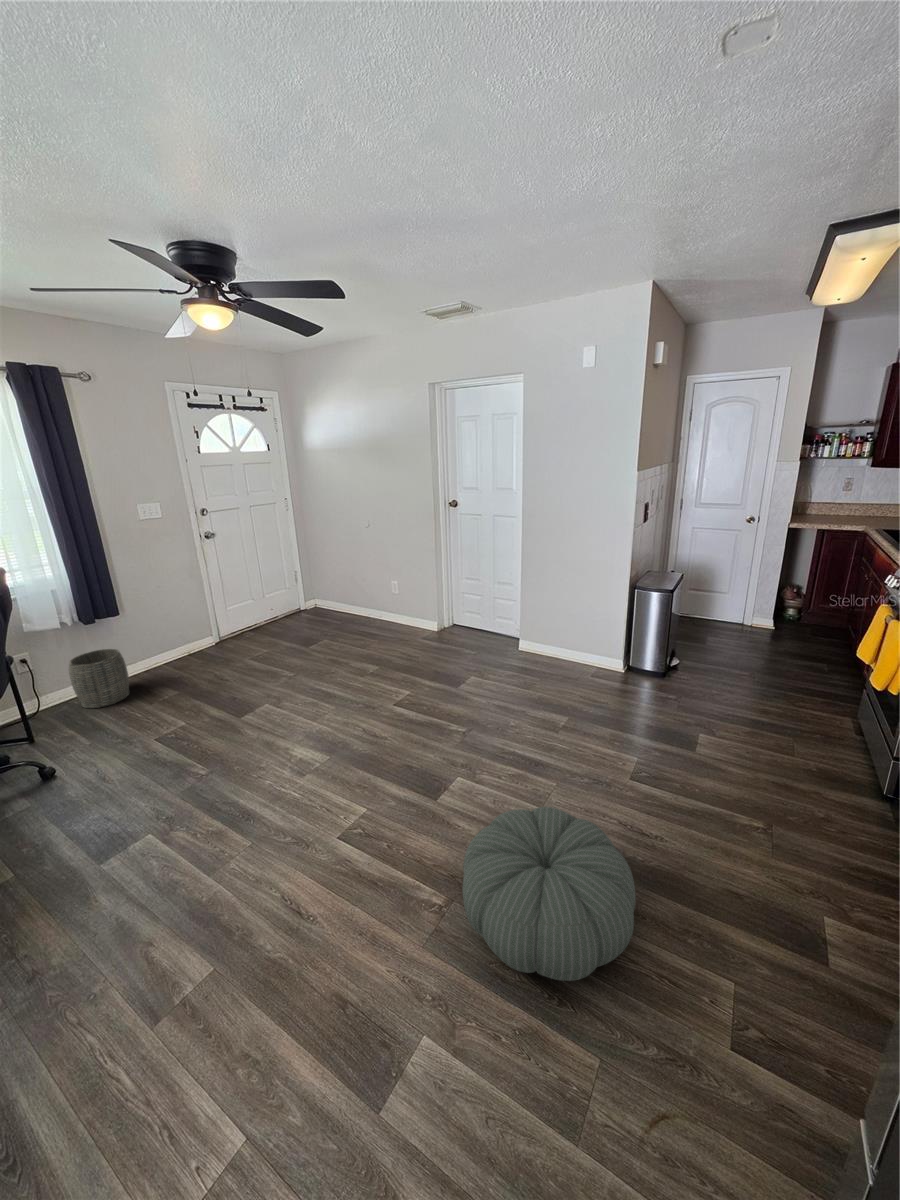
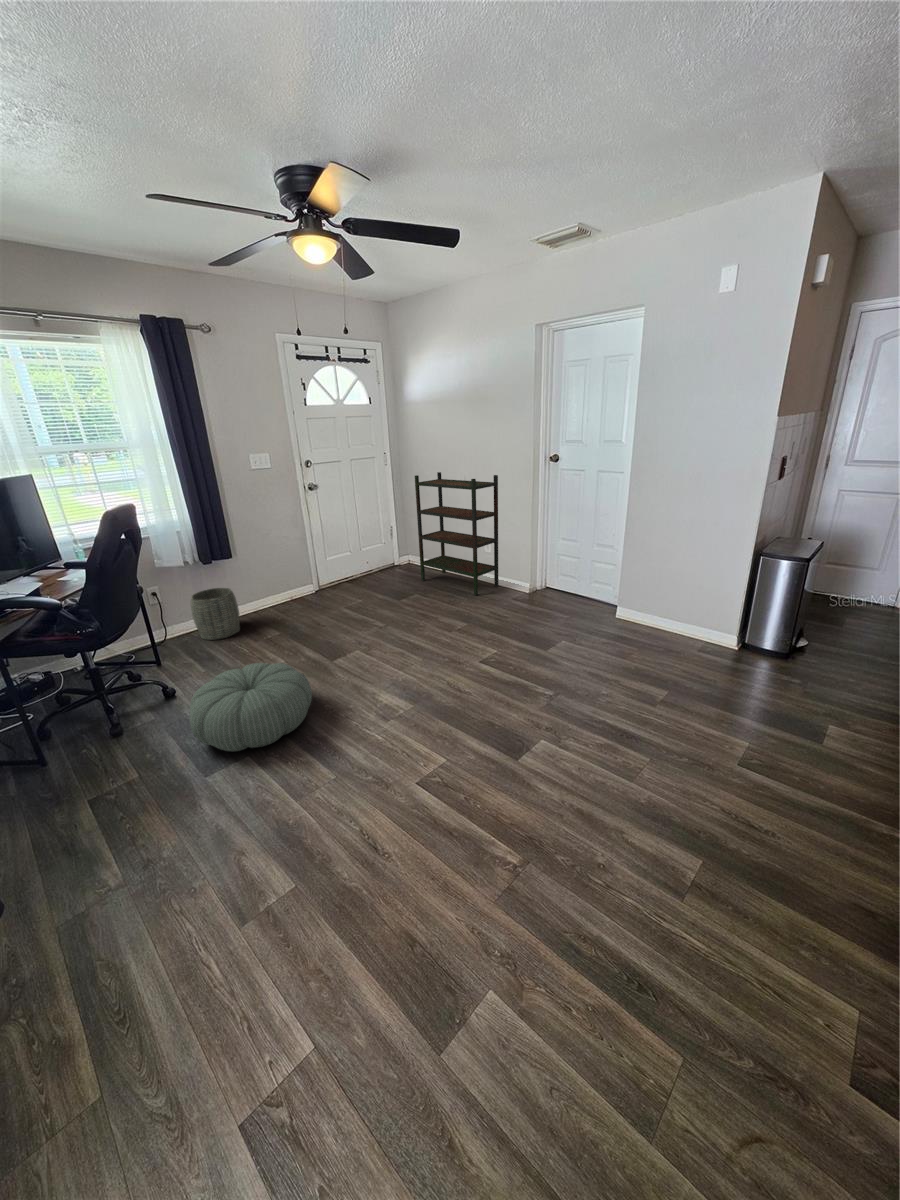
bookshelf: none [319,517,409,638] -> present [415,472,498,595]
pouf: present [463,807,636,981] -> present [190,663,312,751]

